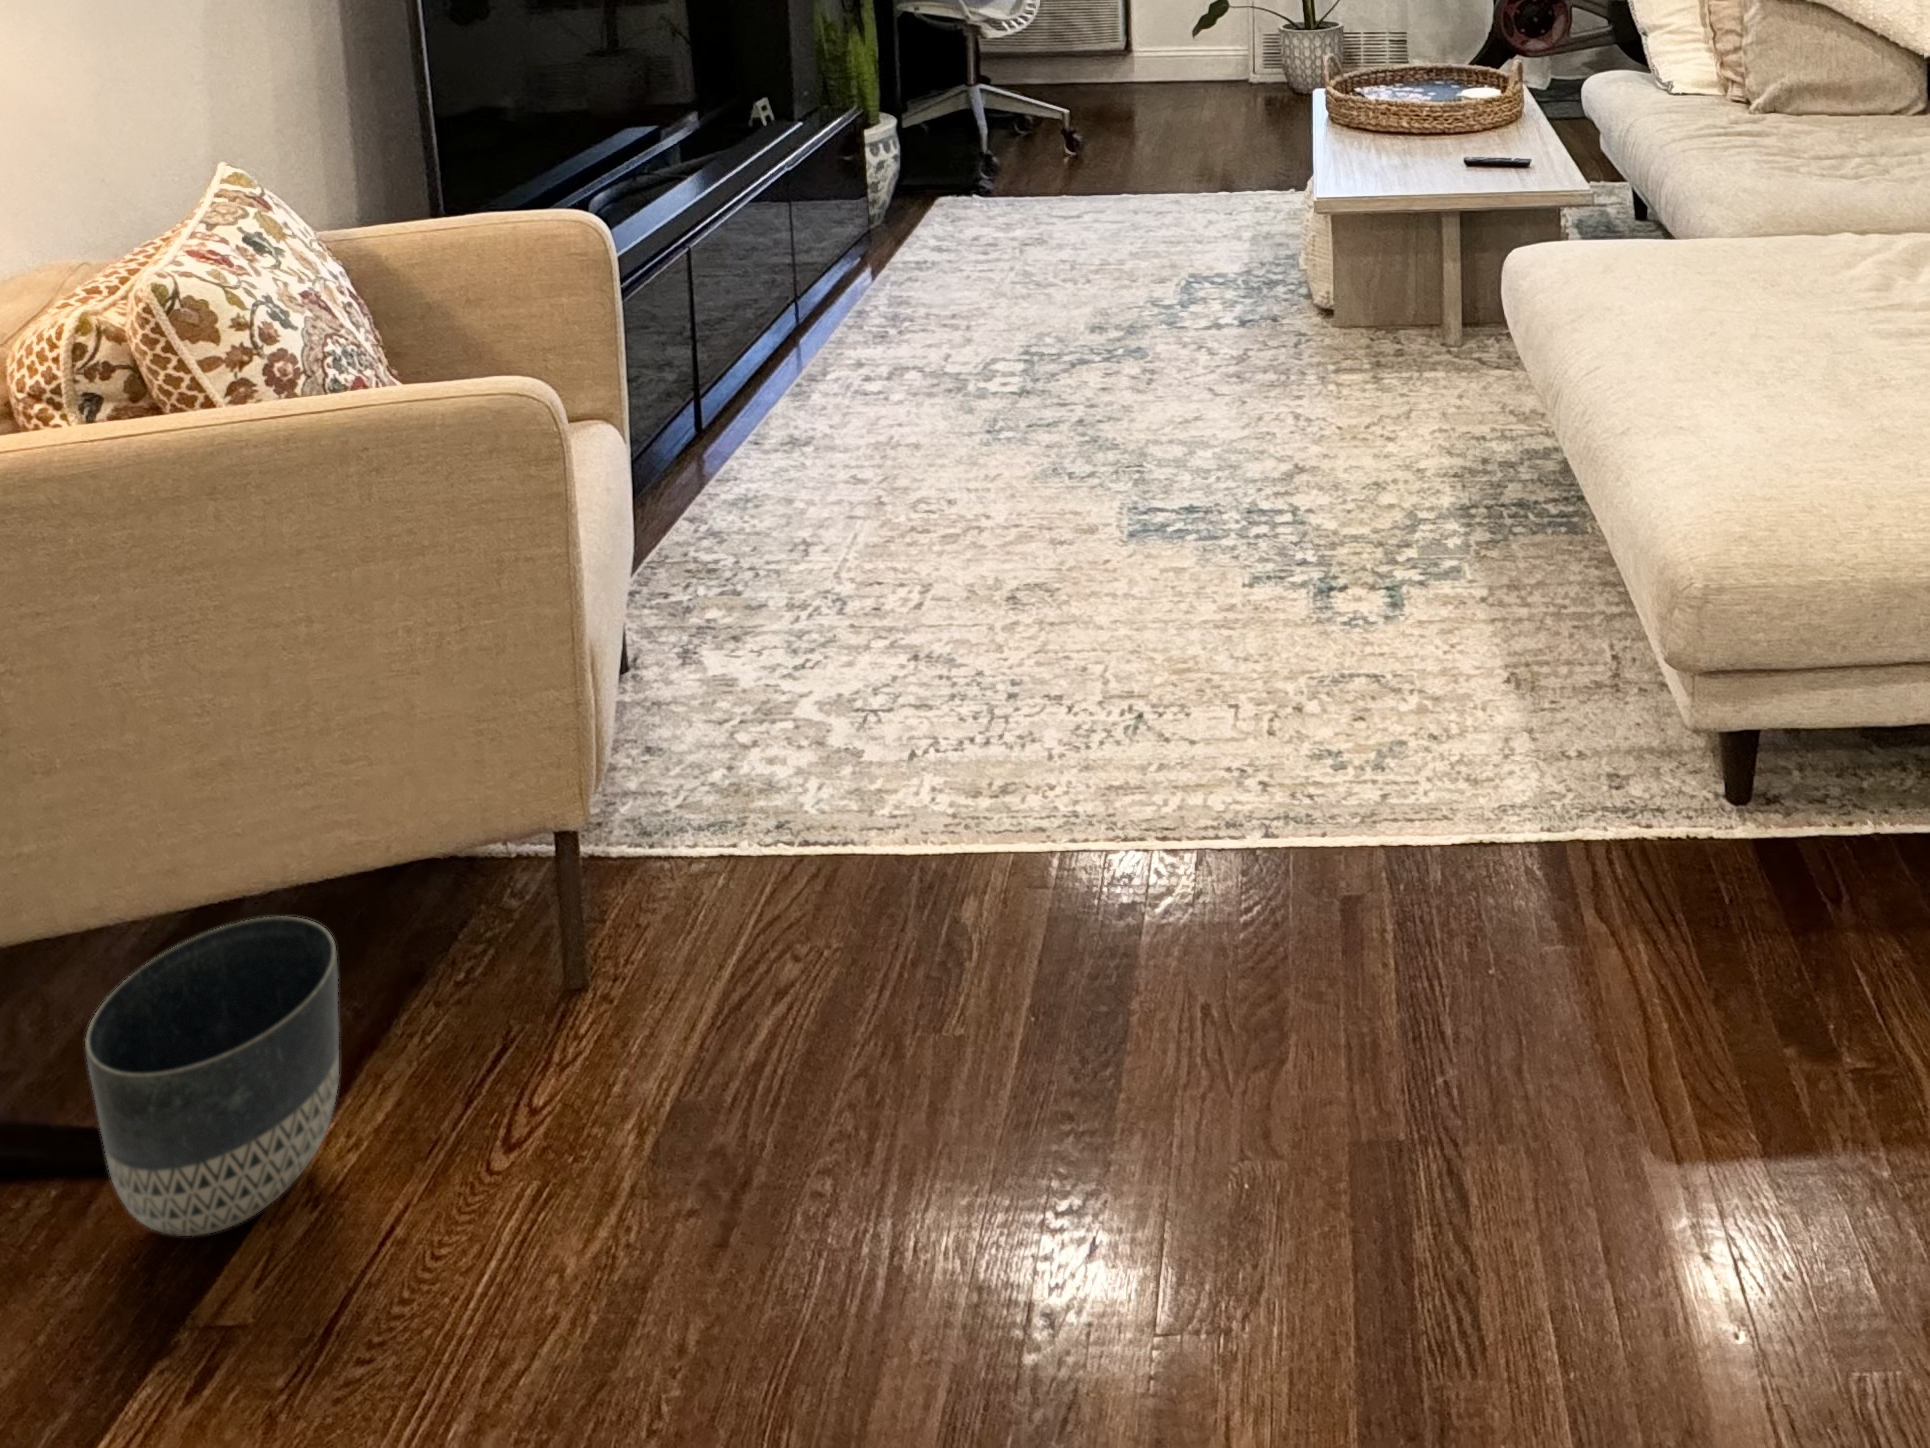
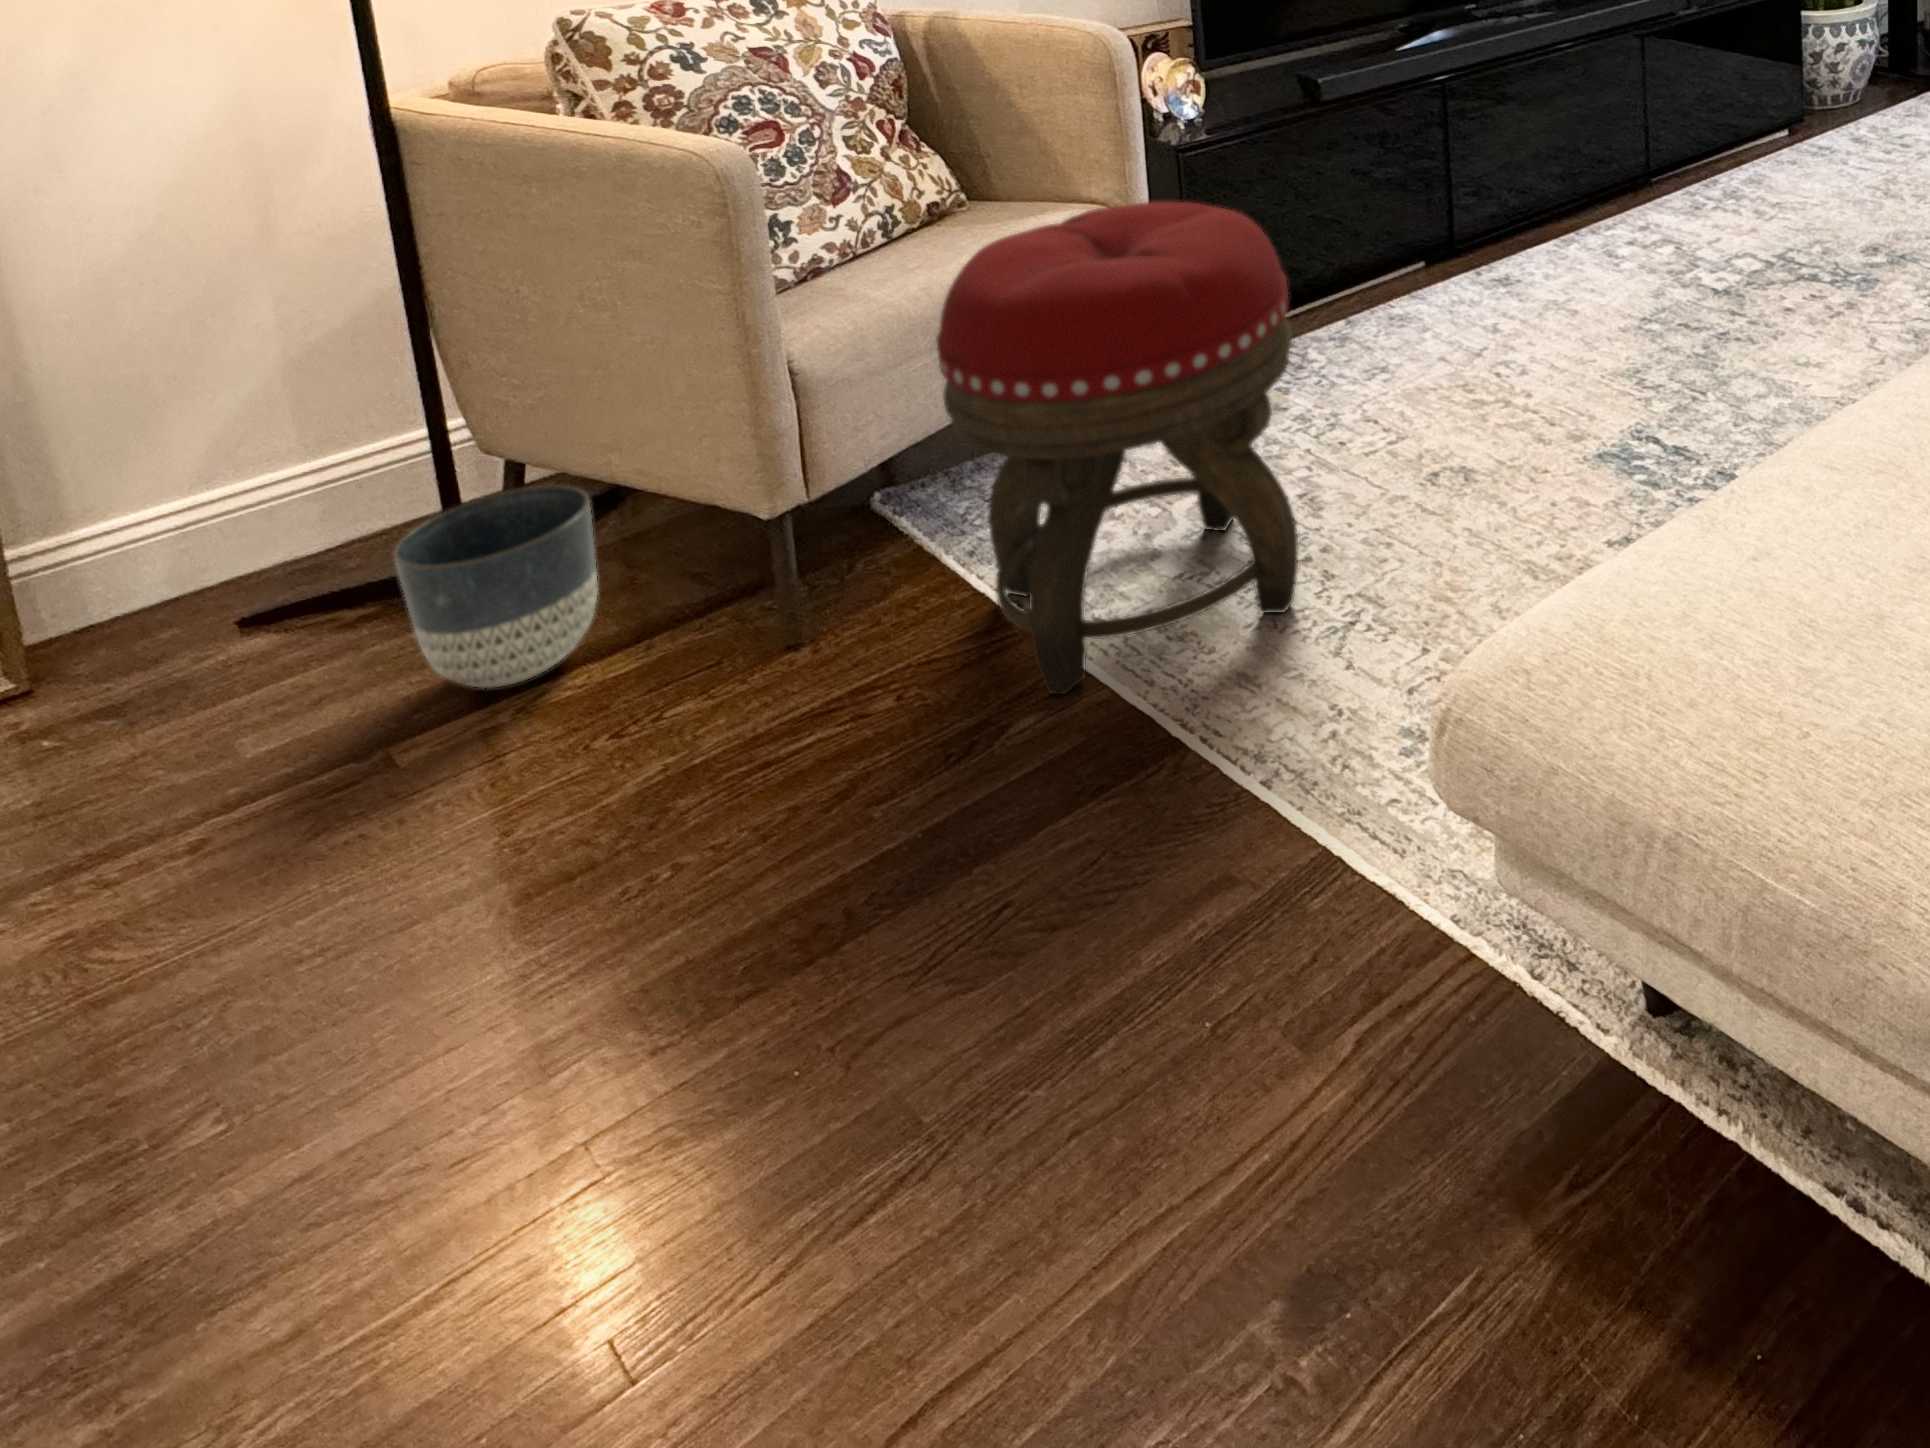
footstool: none [728,351,1083,886] -> present [936,202,1298,694]

